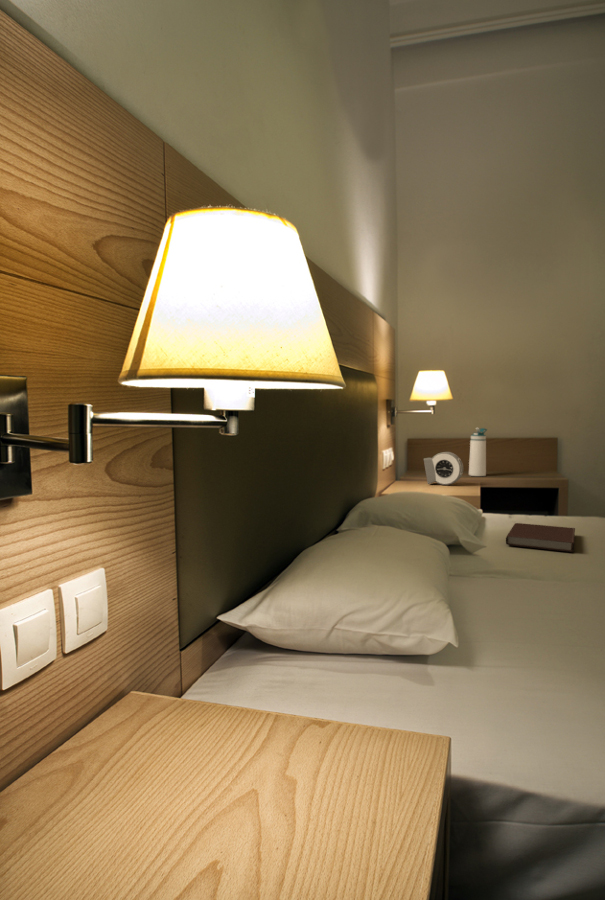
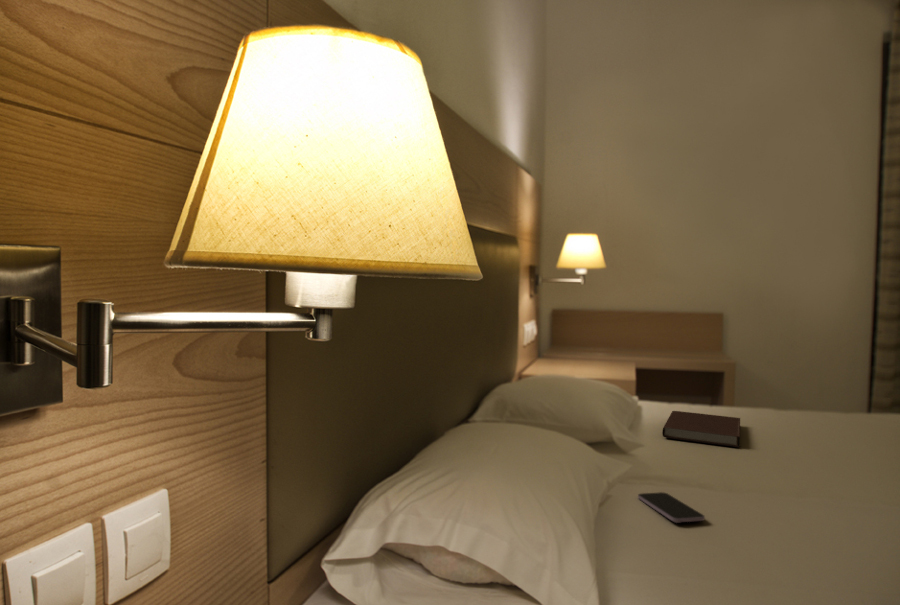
water bottle: present [469,428,487,476] -> none [620,299,641,353]
alarm clock: present [424,452,463,485] -> none [570,326,614,363]
smartphone: none [484,588,541,611] -> present [638,492,705,523]

